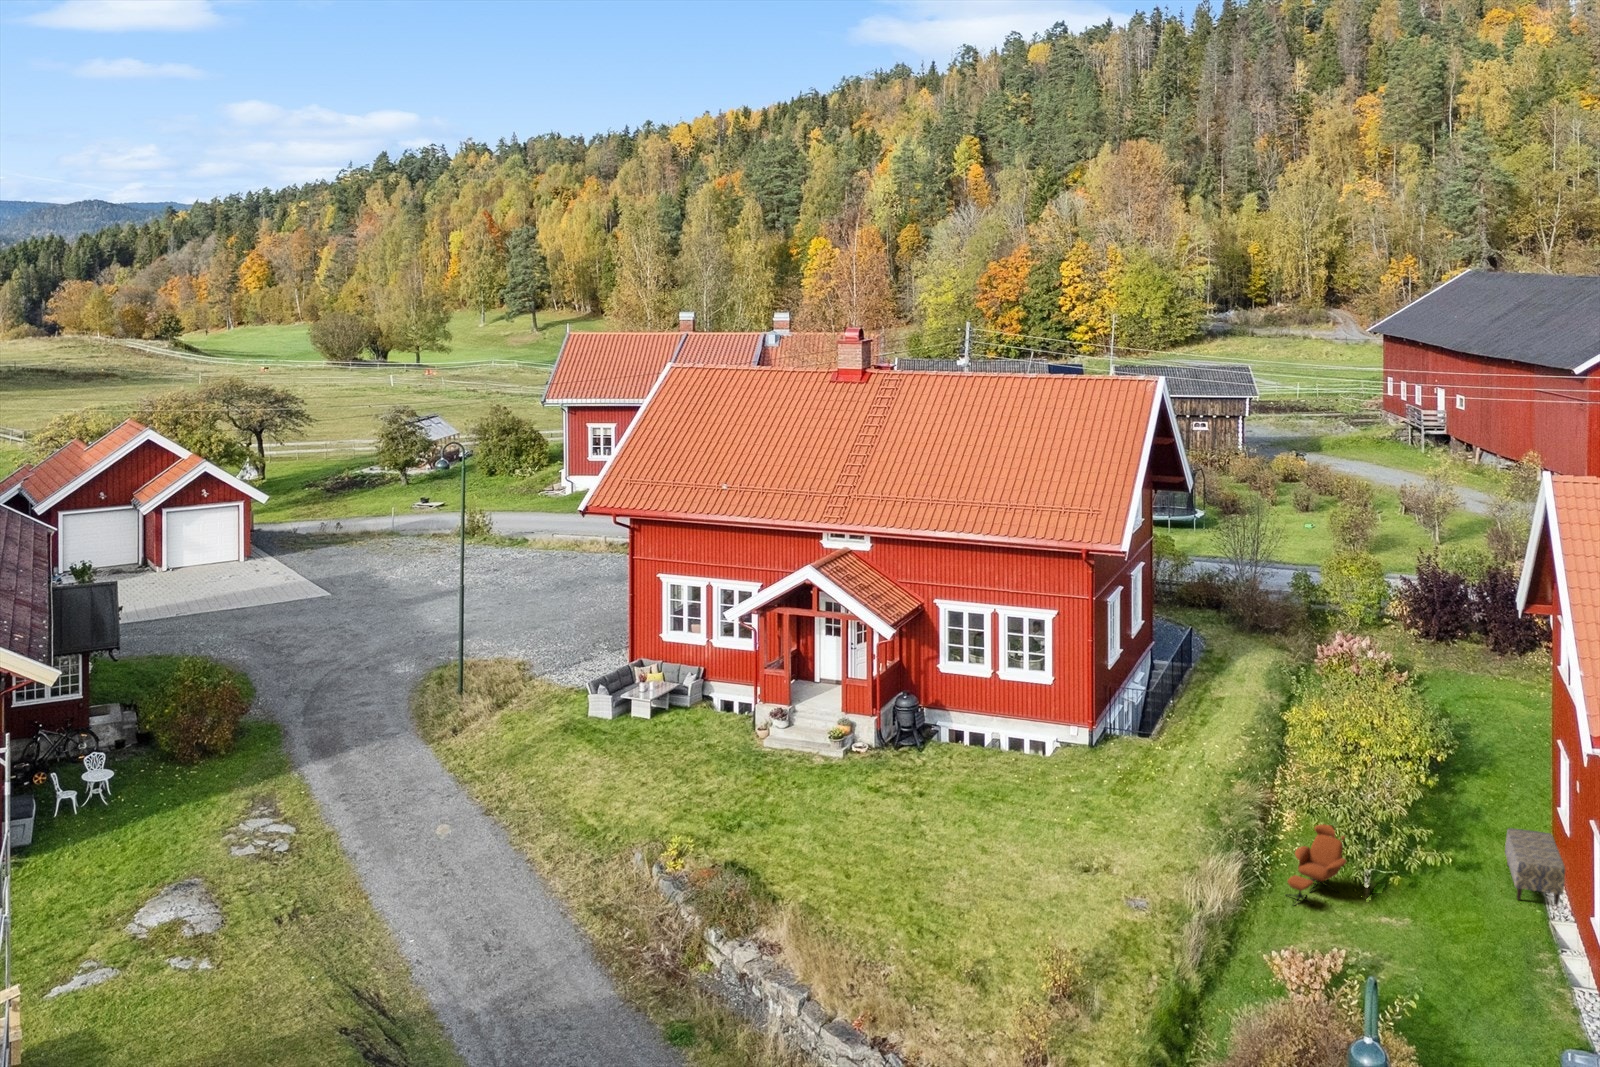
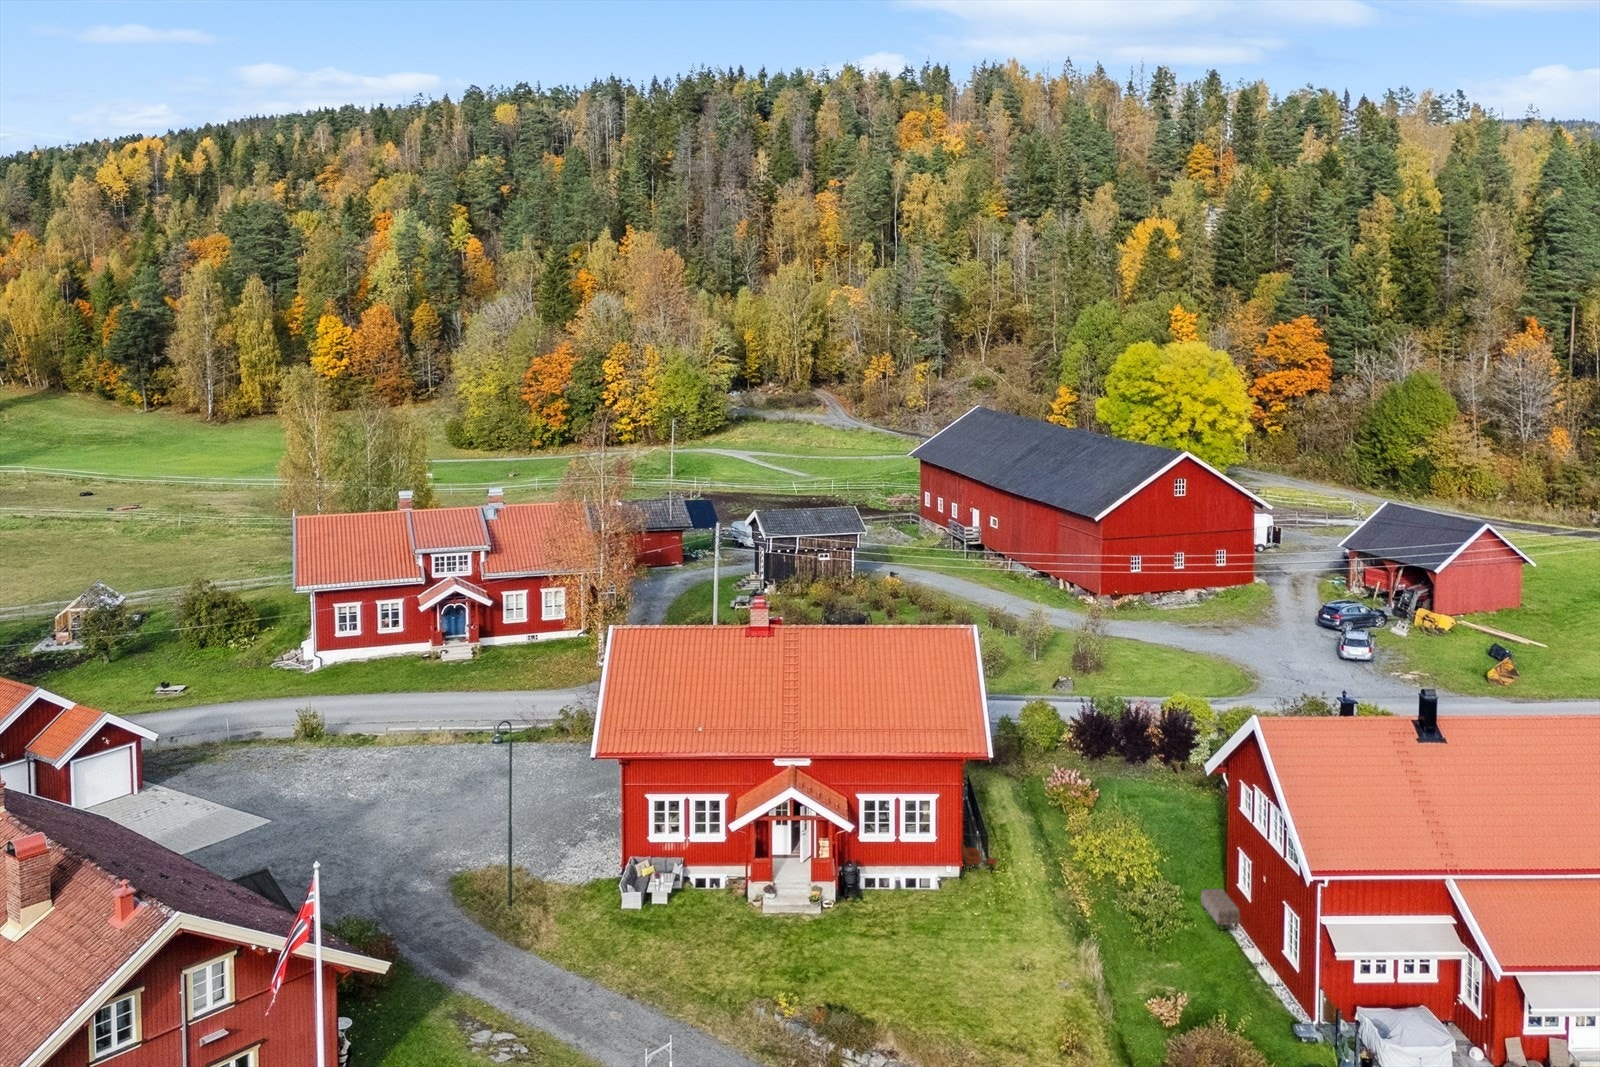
lounge chair: present [1288,824,1347,902] -> present [961,839,997,870]

